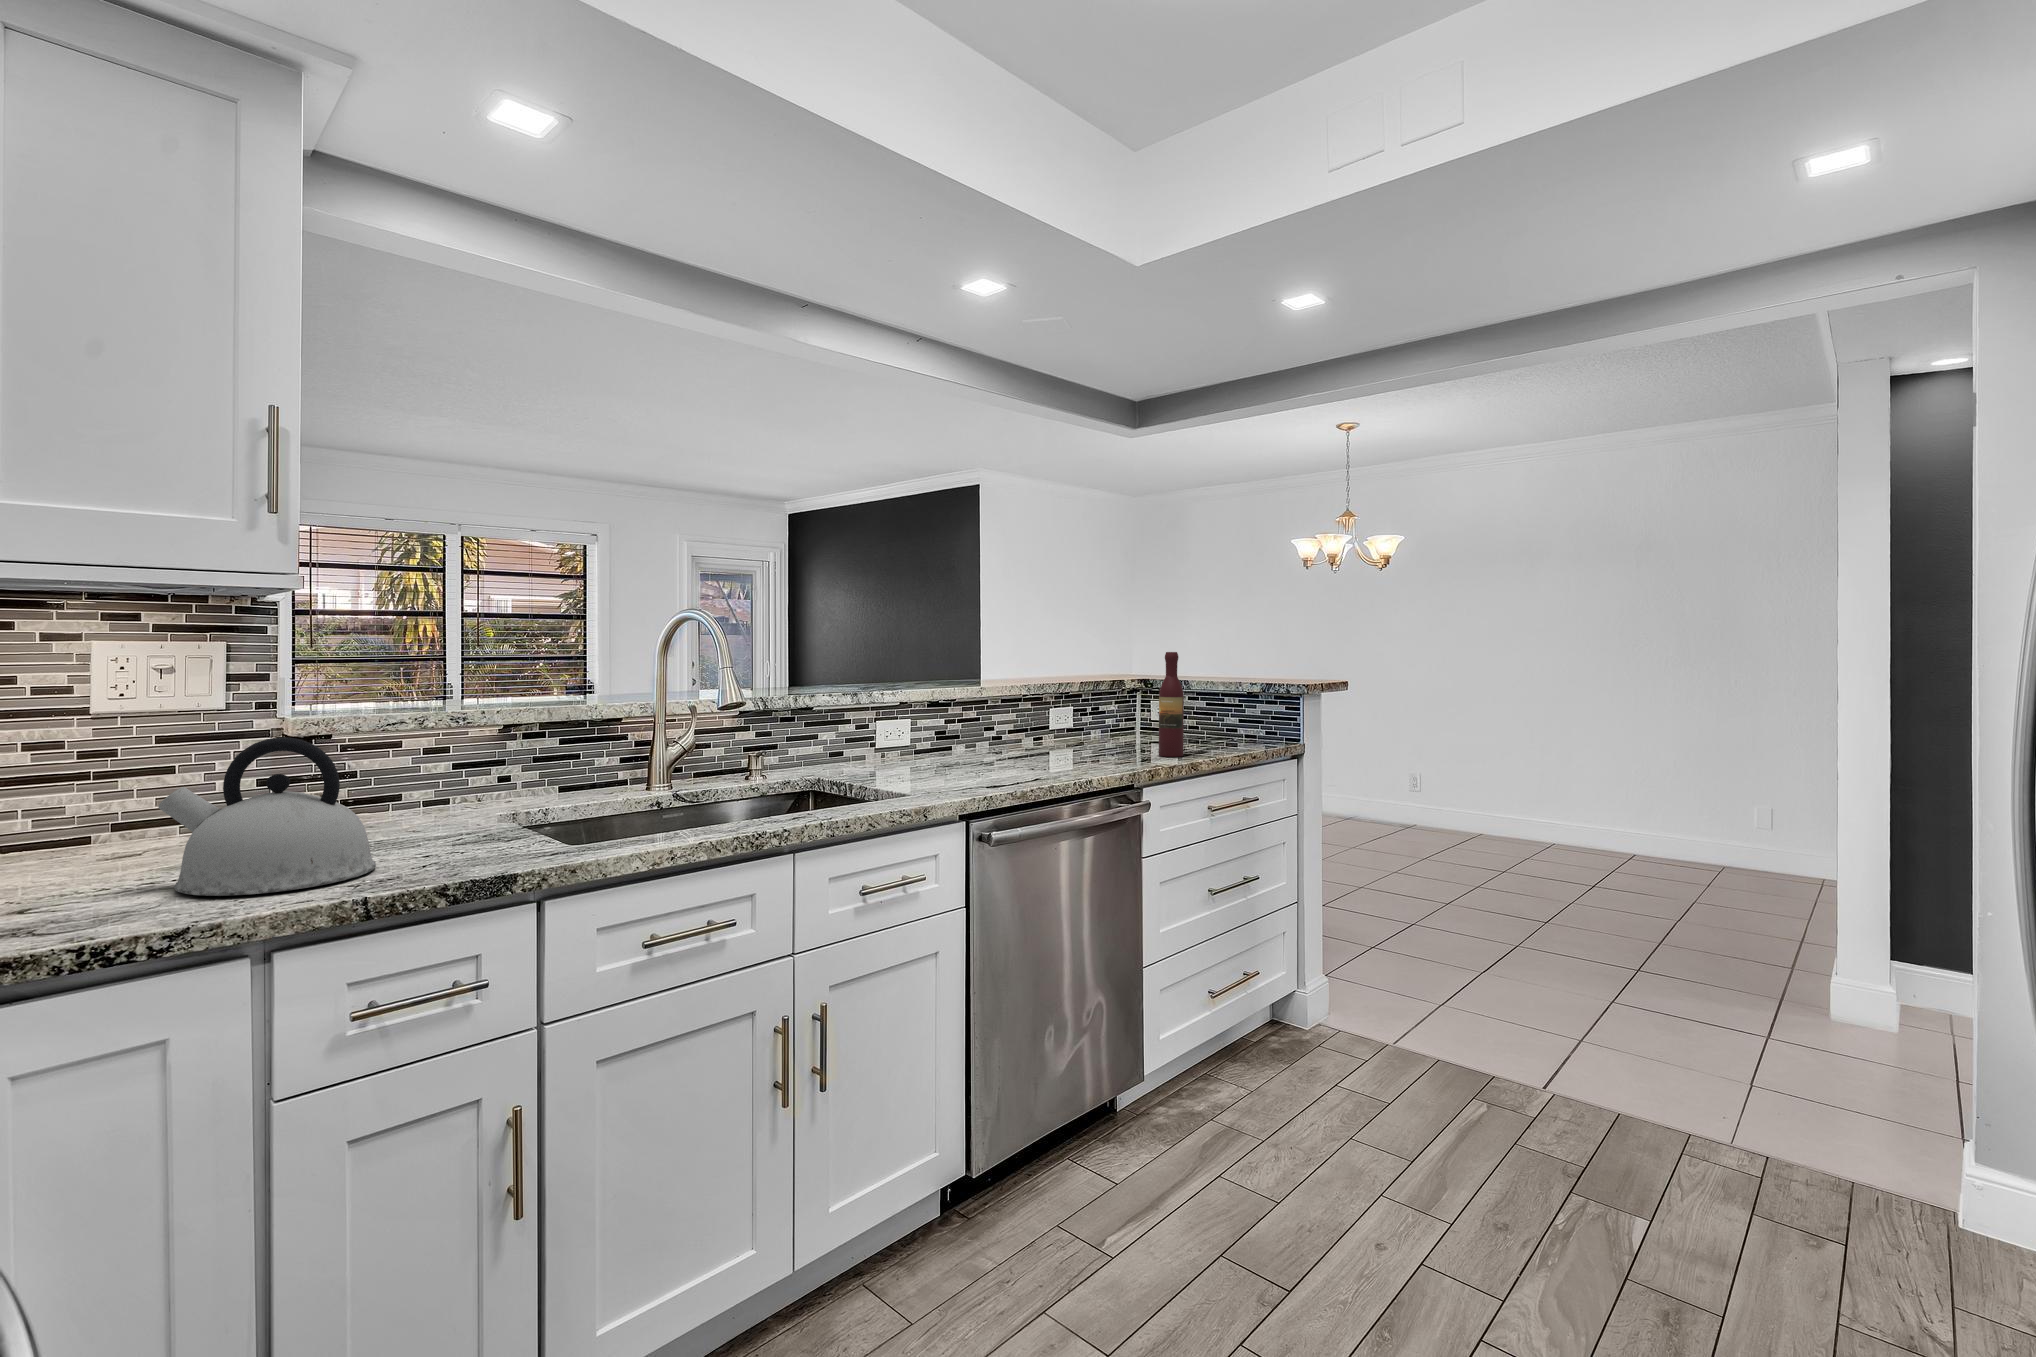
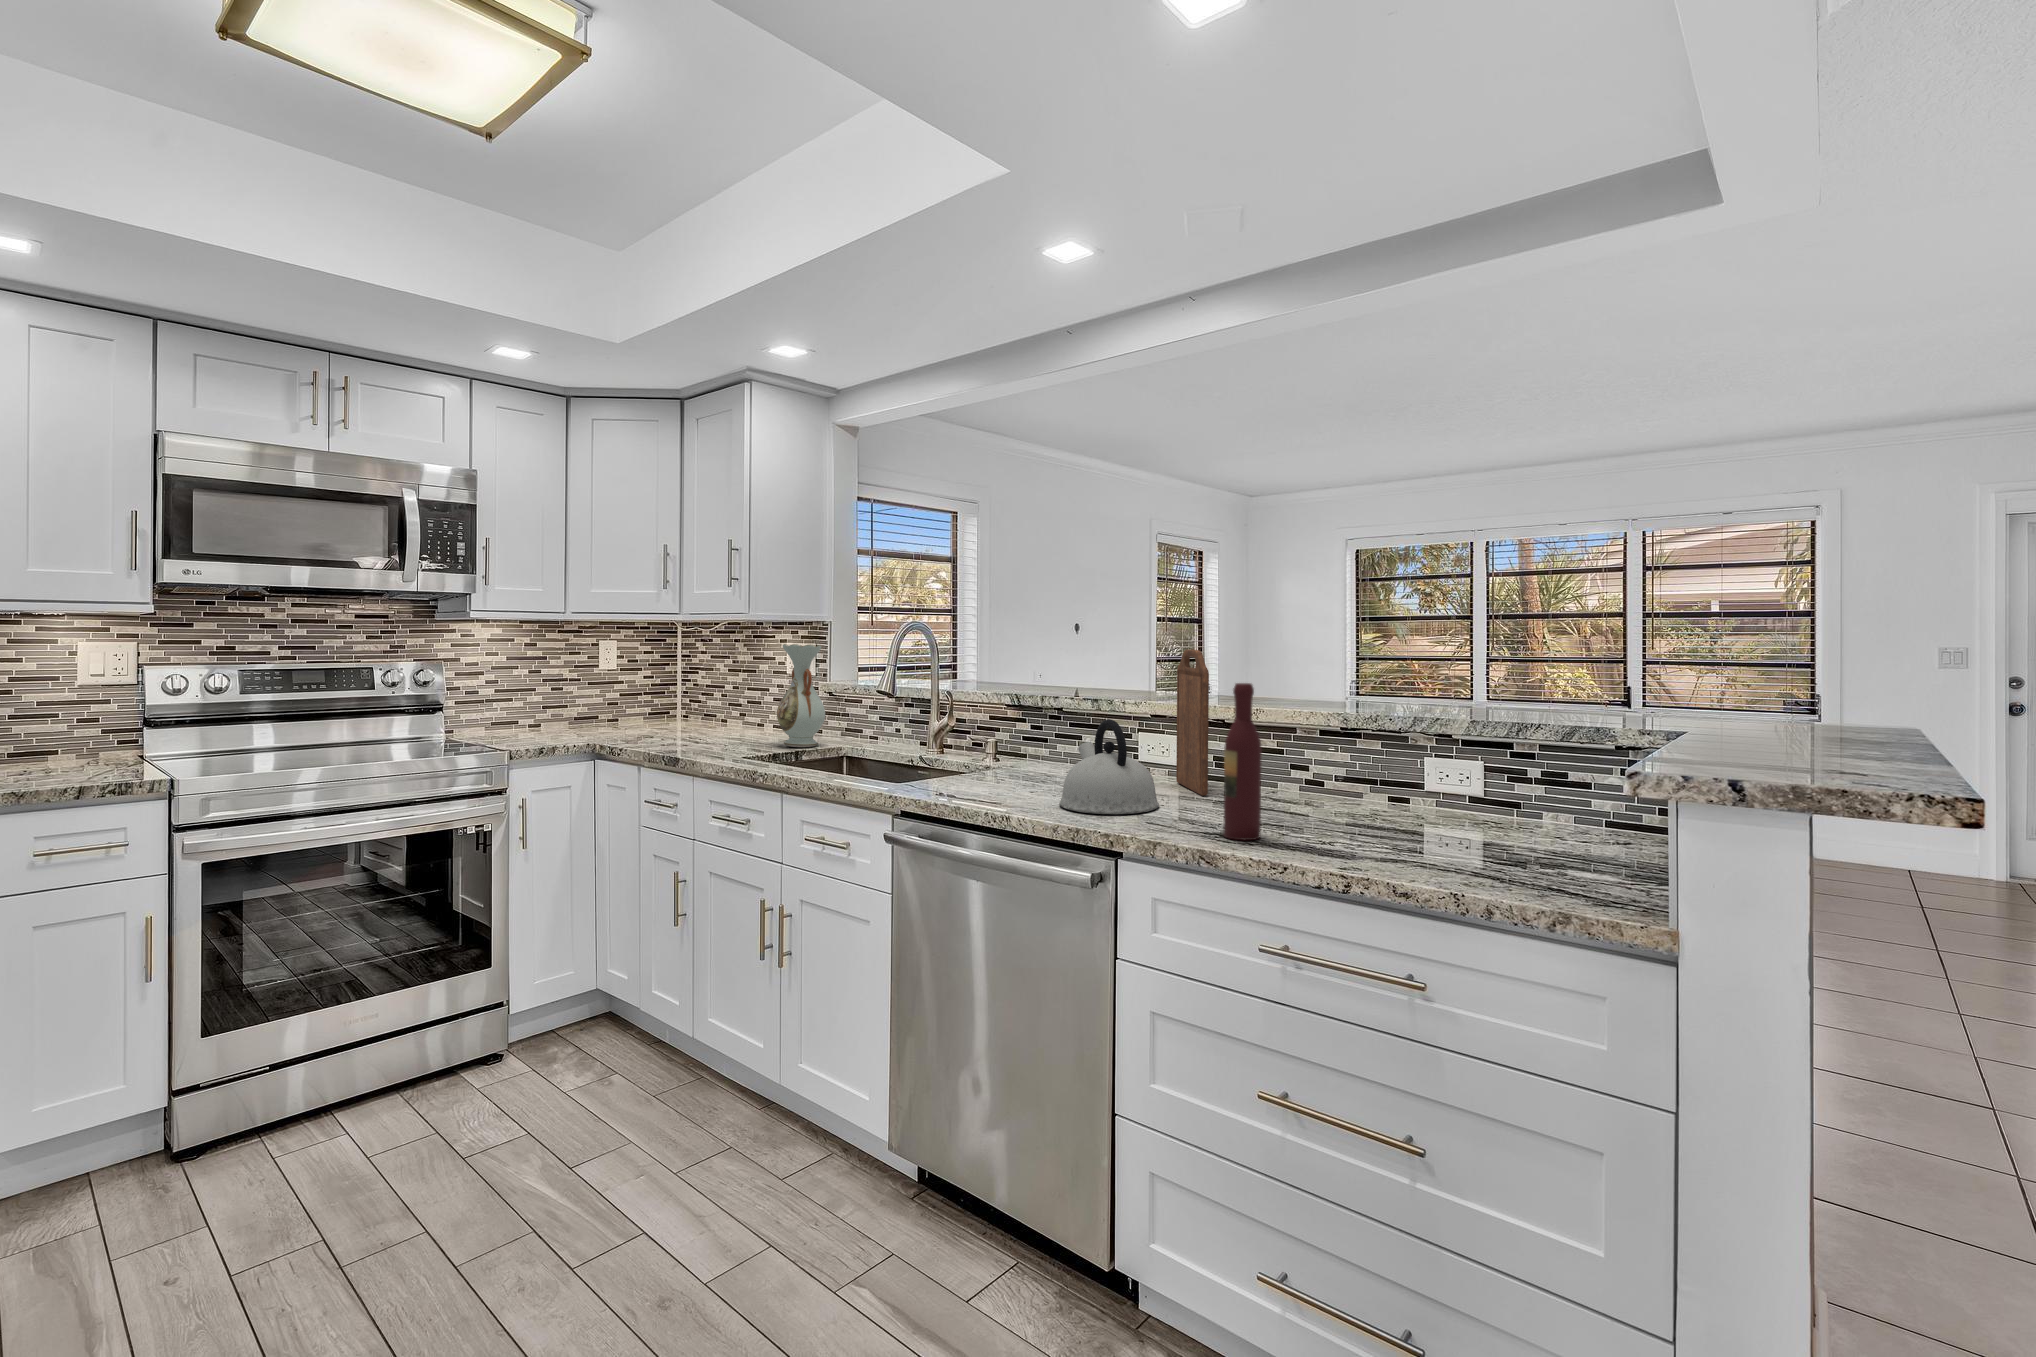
vase: none [362,633,478,835] -> present [777,644,825,747]
cutting board: none [948,636,1018,756] -> present [1176,649,1209,796]
kettle: present [158,737,376,896] -> present [1059,719,1159,814]

